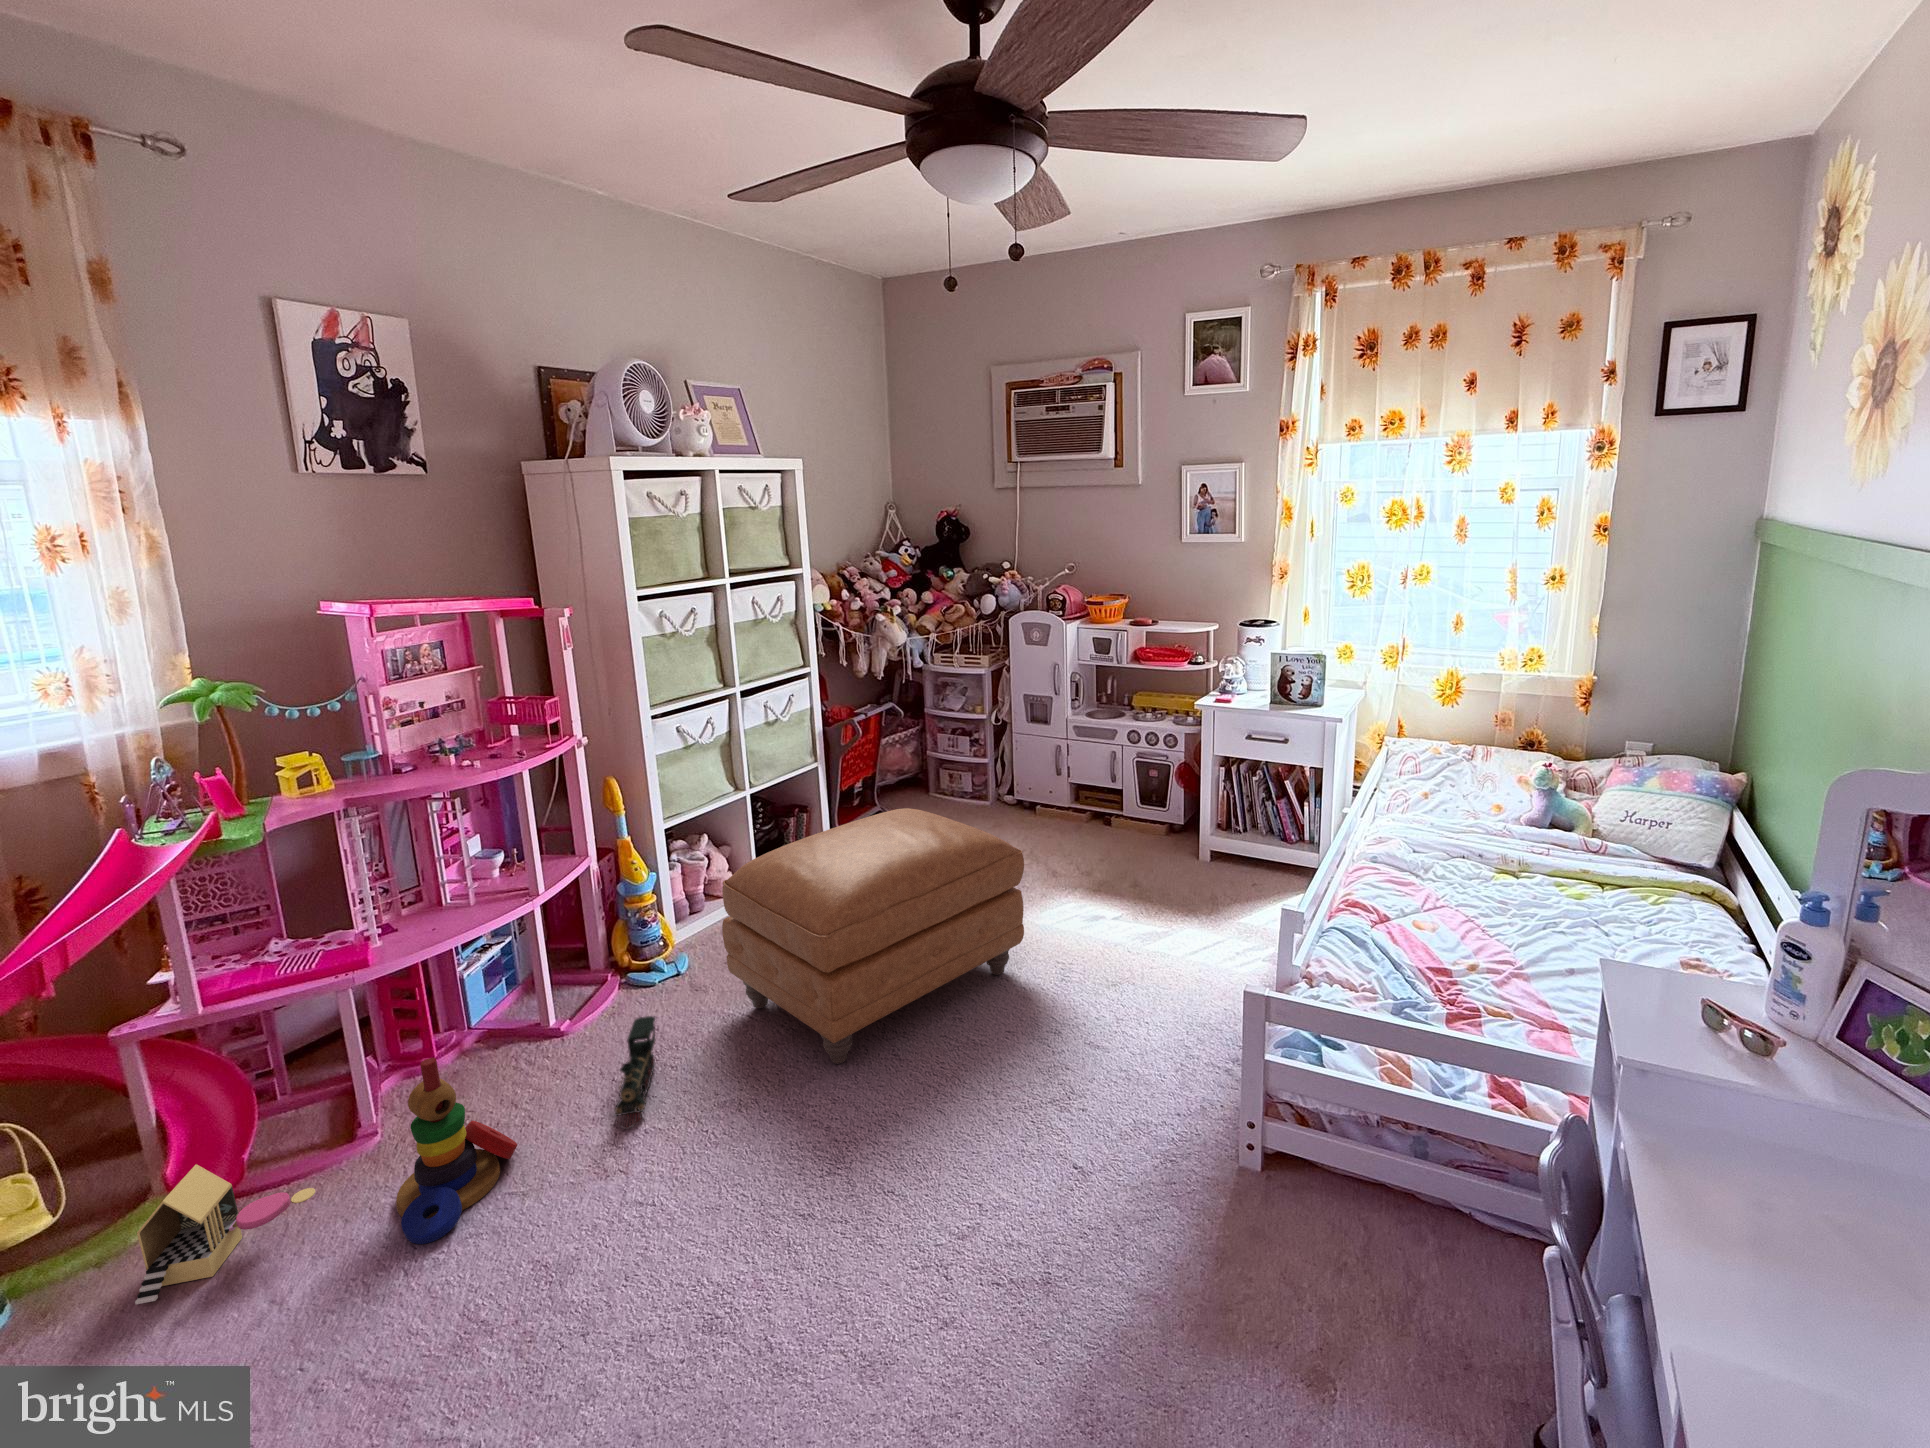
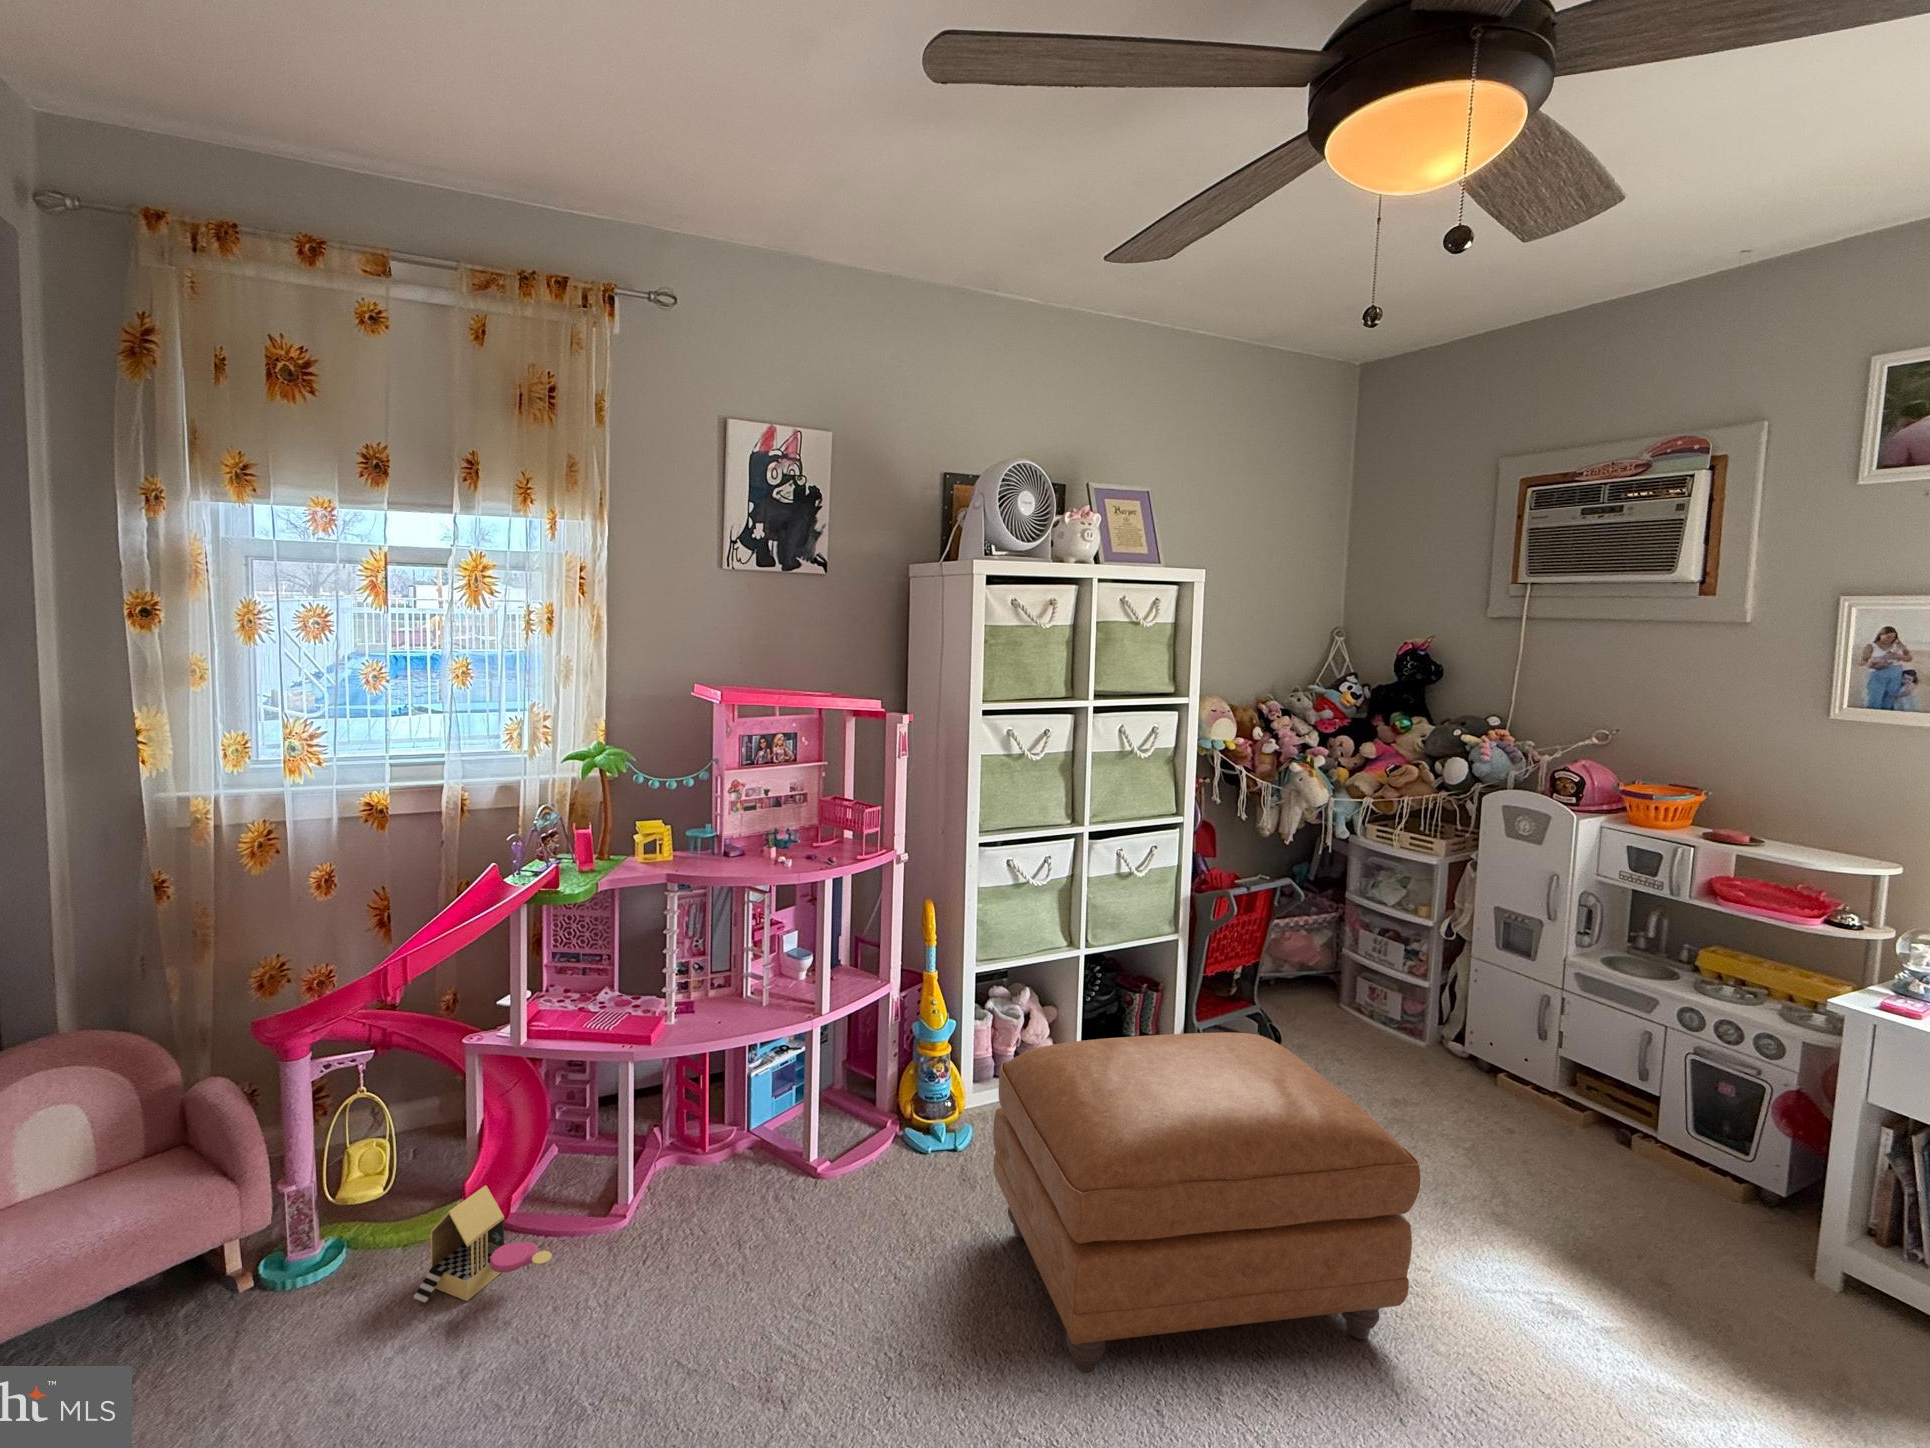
toy train: present [615,1016,655,1129] -> none [816,1195,896,1333]
stacking toy: present [396,1058,517,1244] -> none [593,1165,722,1370]

